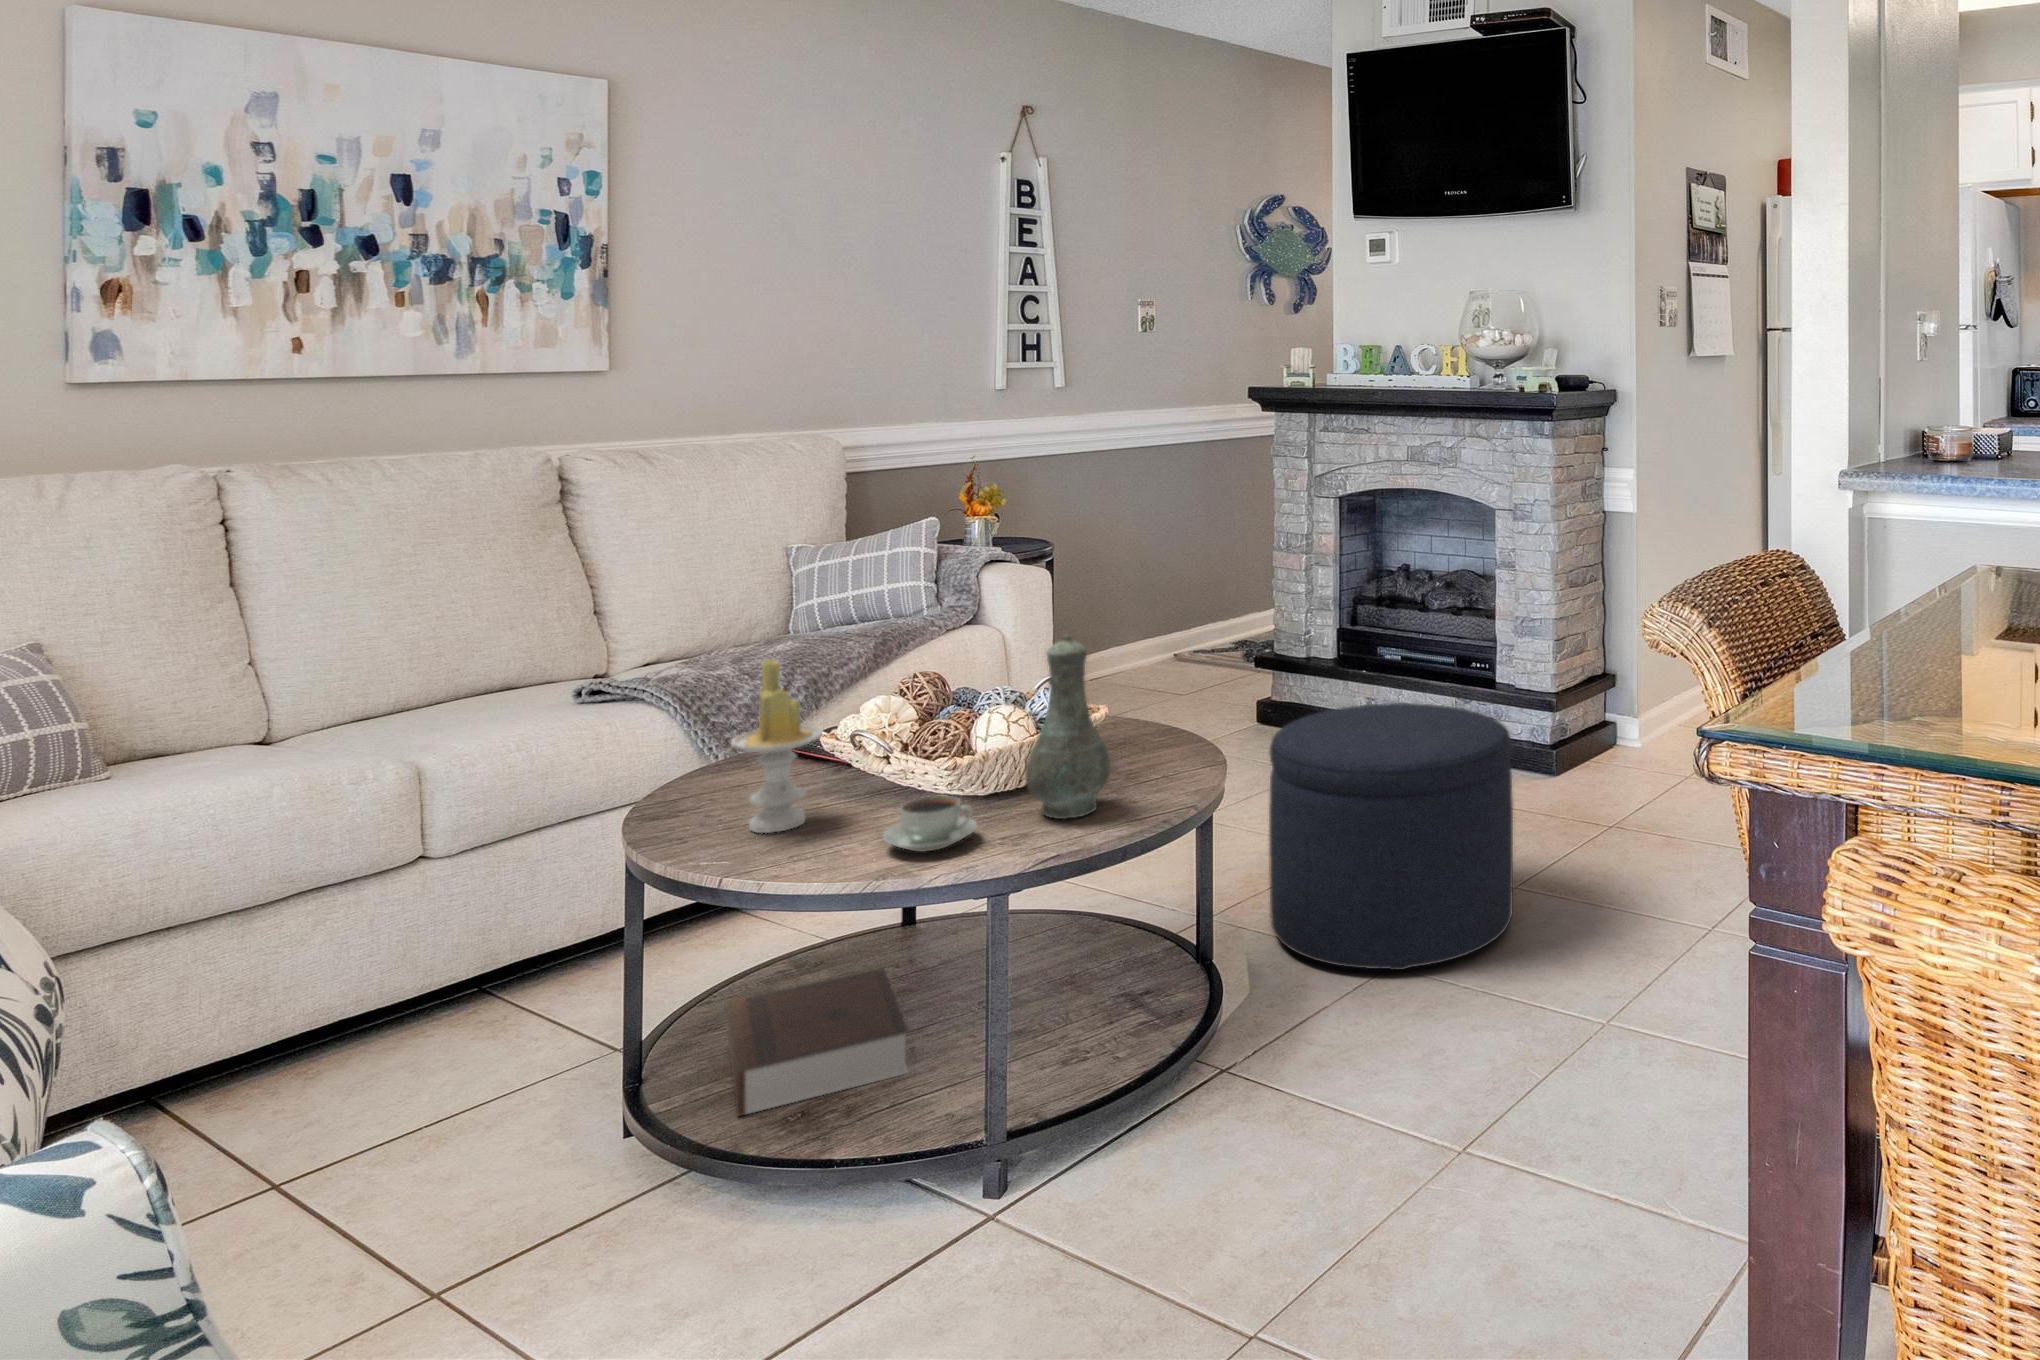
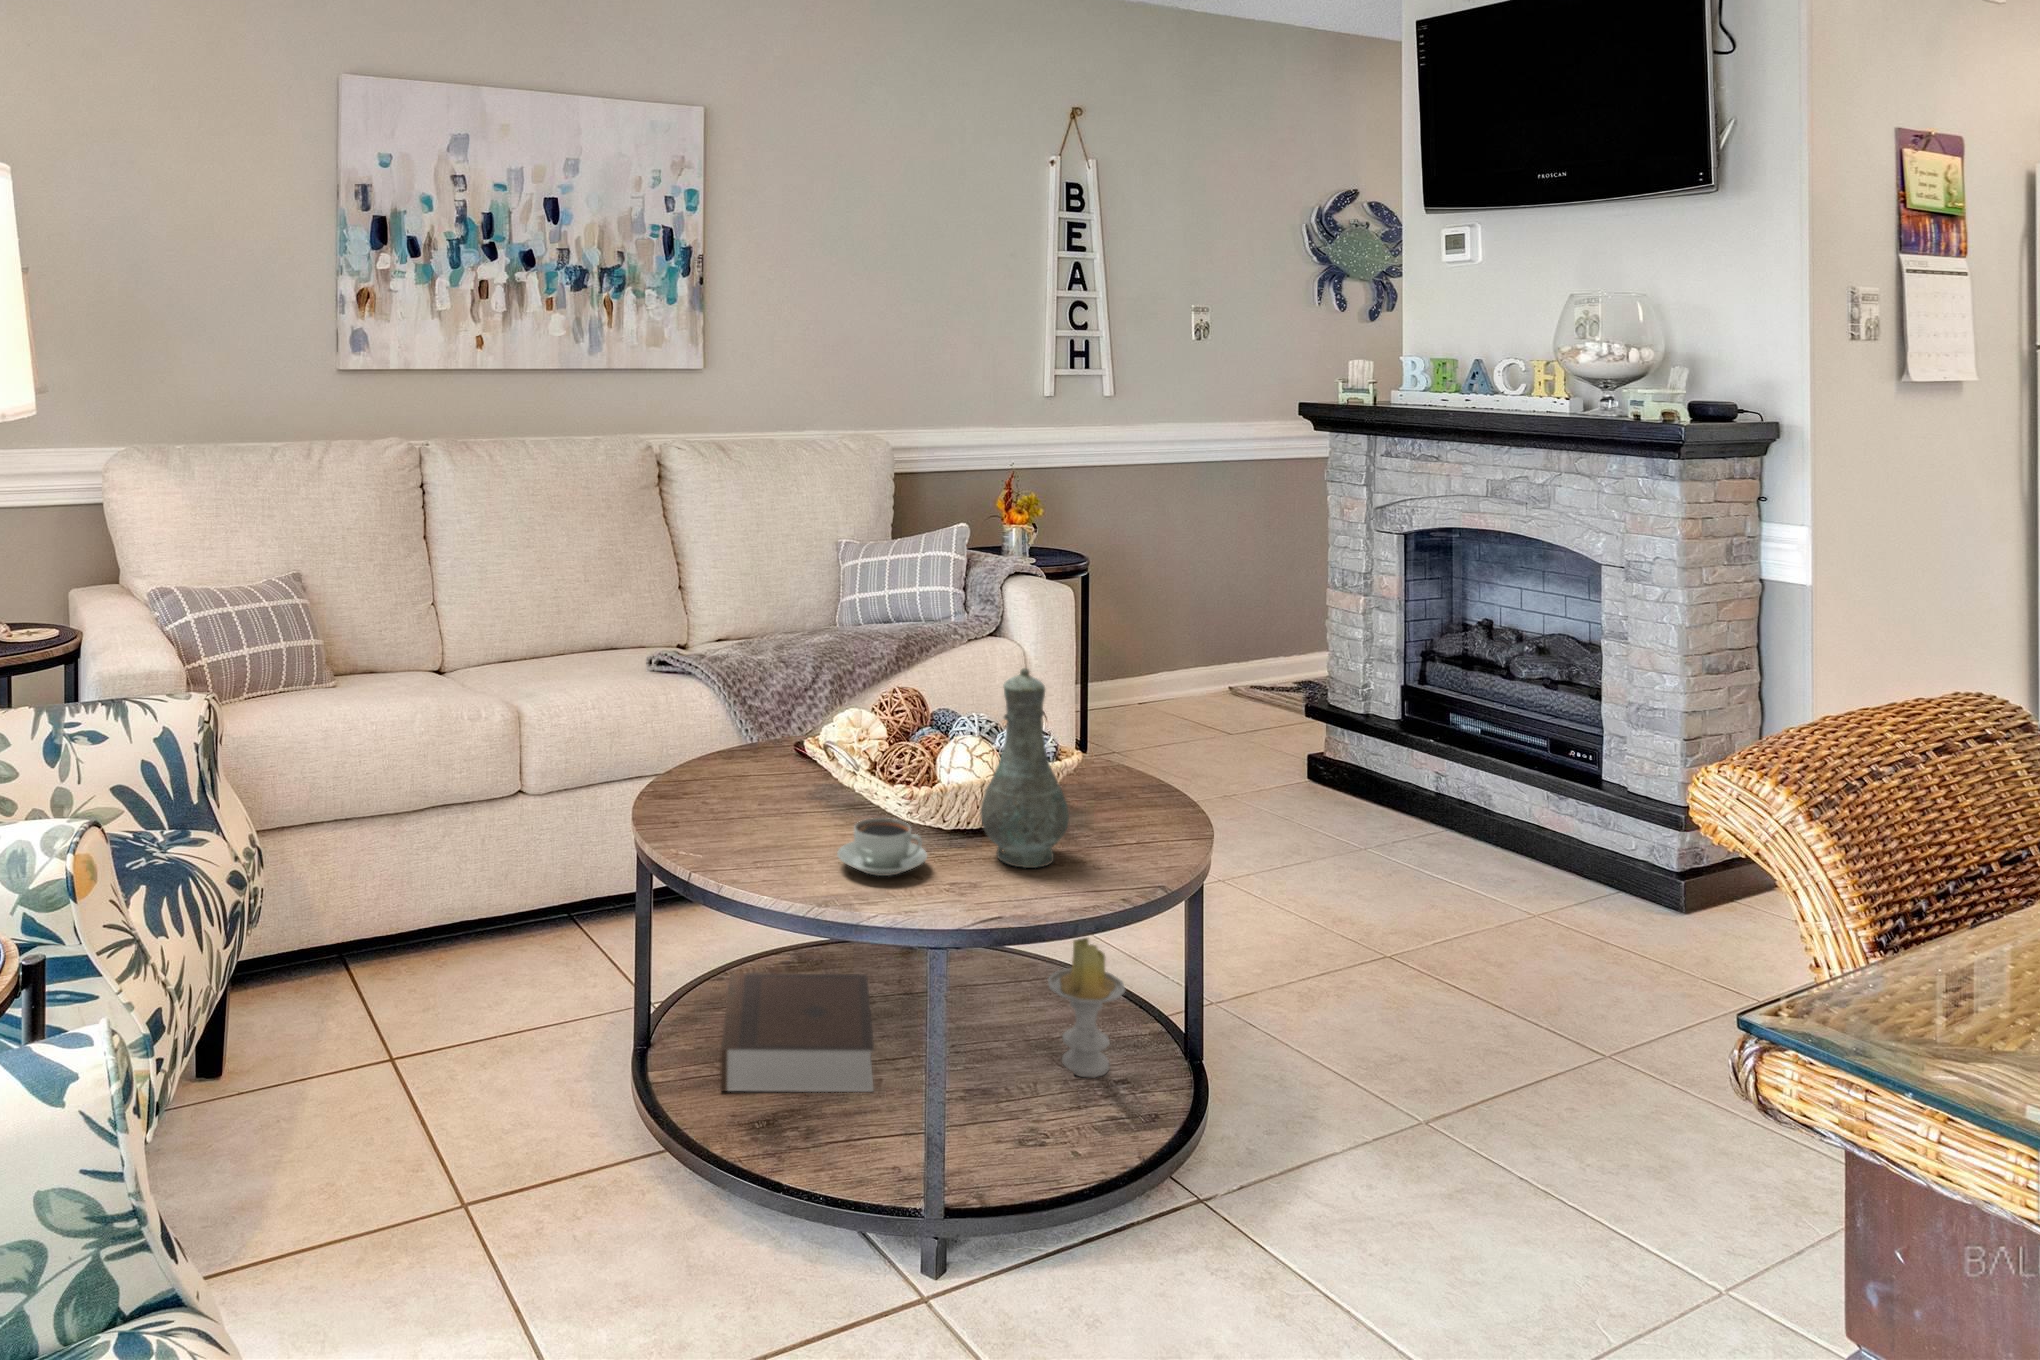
candle: present [731,659,822,833] -> present [1048,938,1125,1077]
ottoman: present [1269,703,1513,970] -> none [1279,785,1594,1122]

